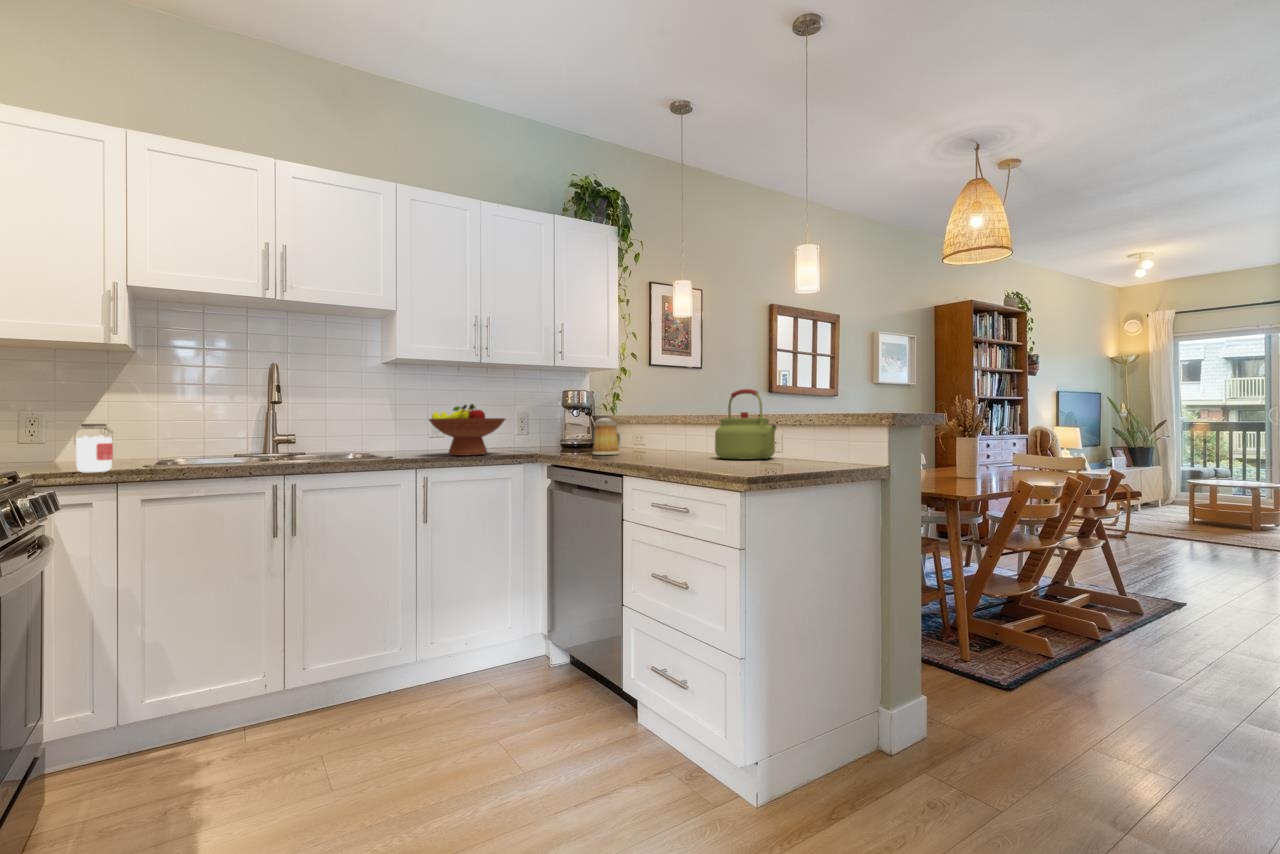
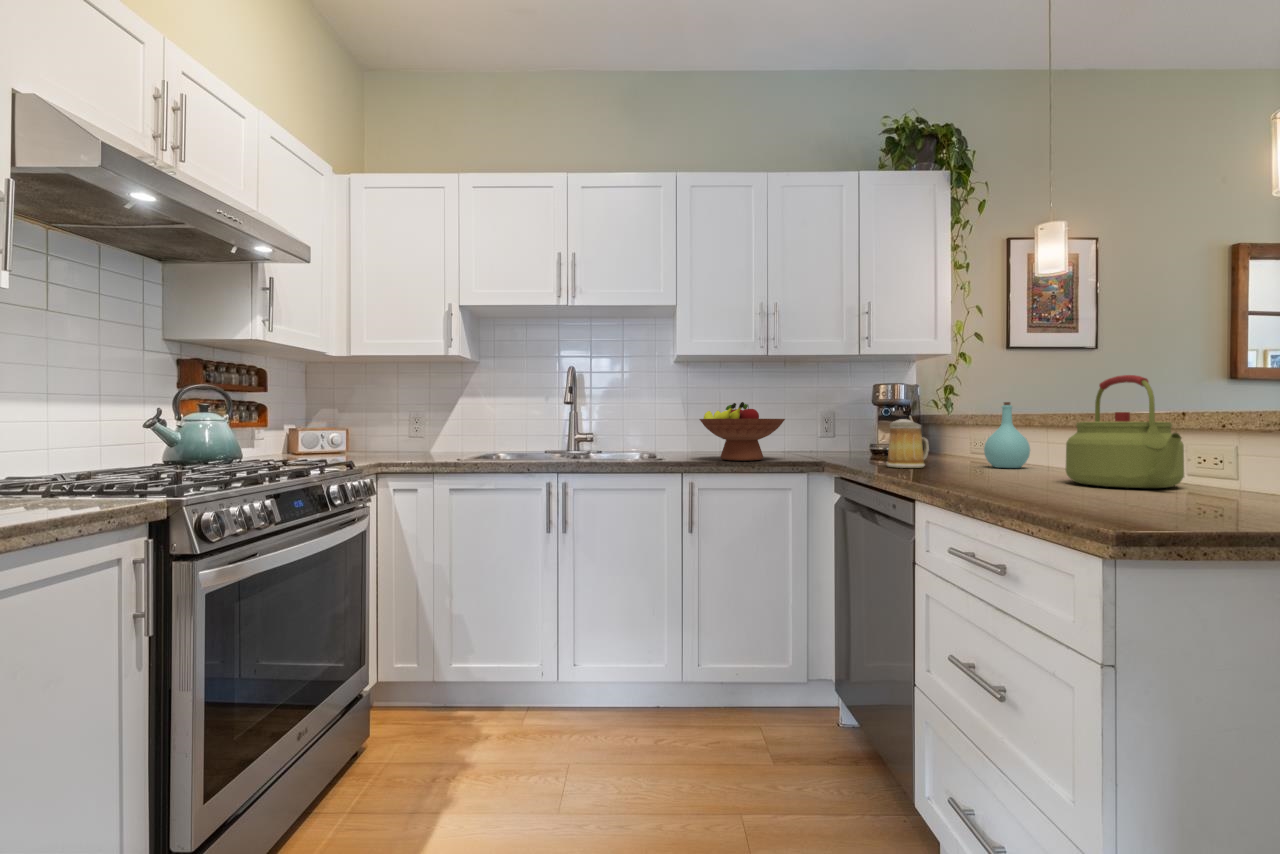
bottle: none [656,406,684,452] -> present [984,402,1030,468]
jar: present [74,424,113,472] -> none [407,423,434,464]

